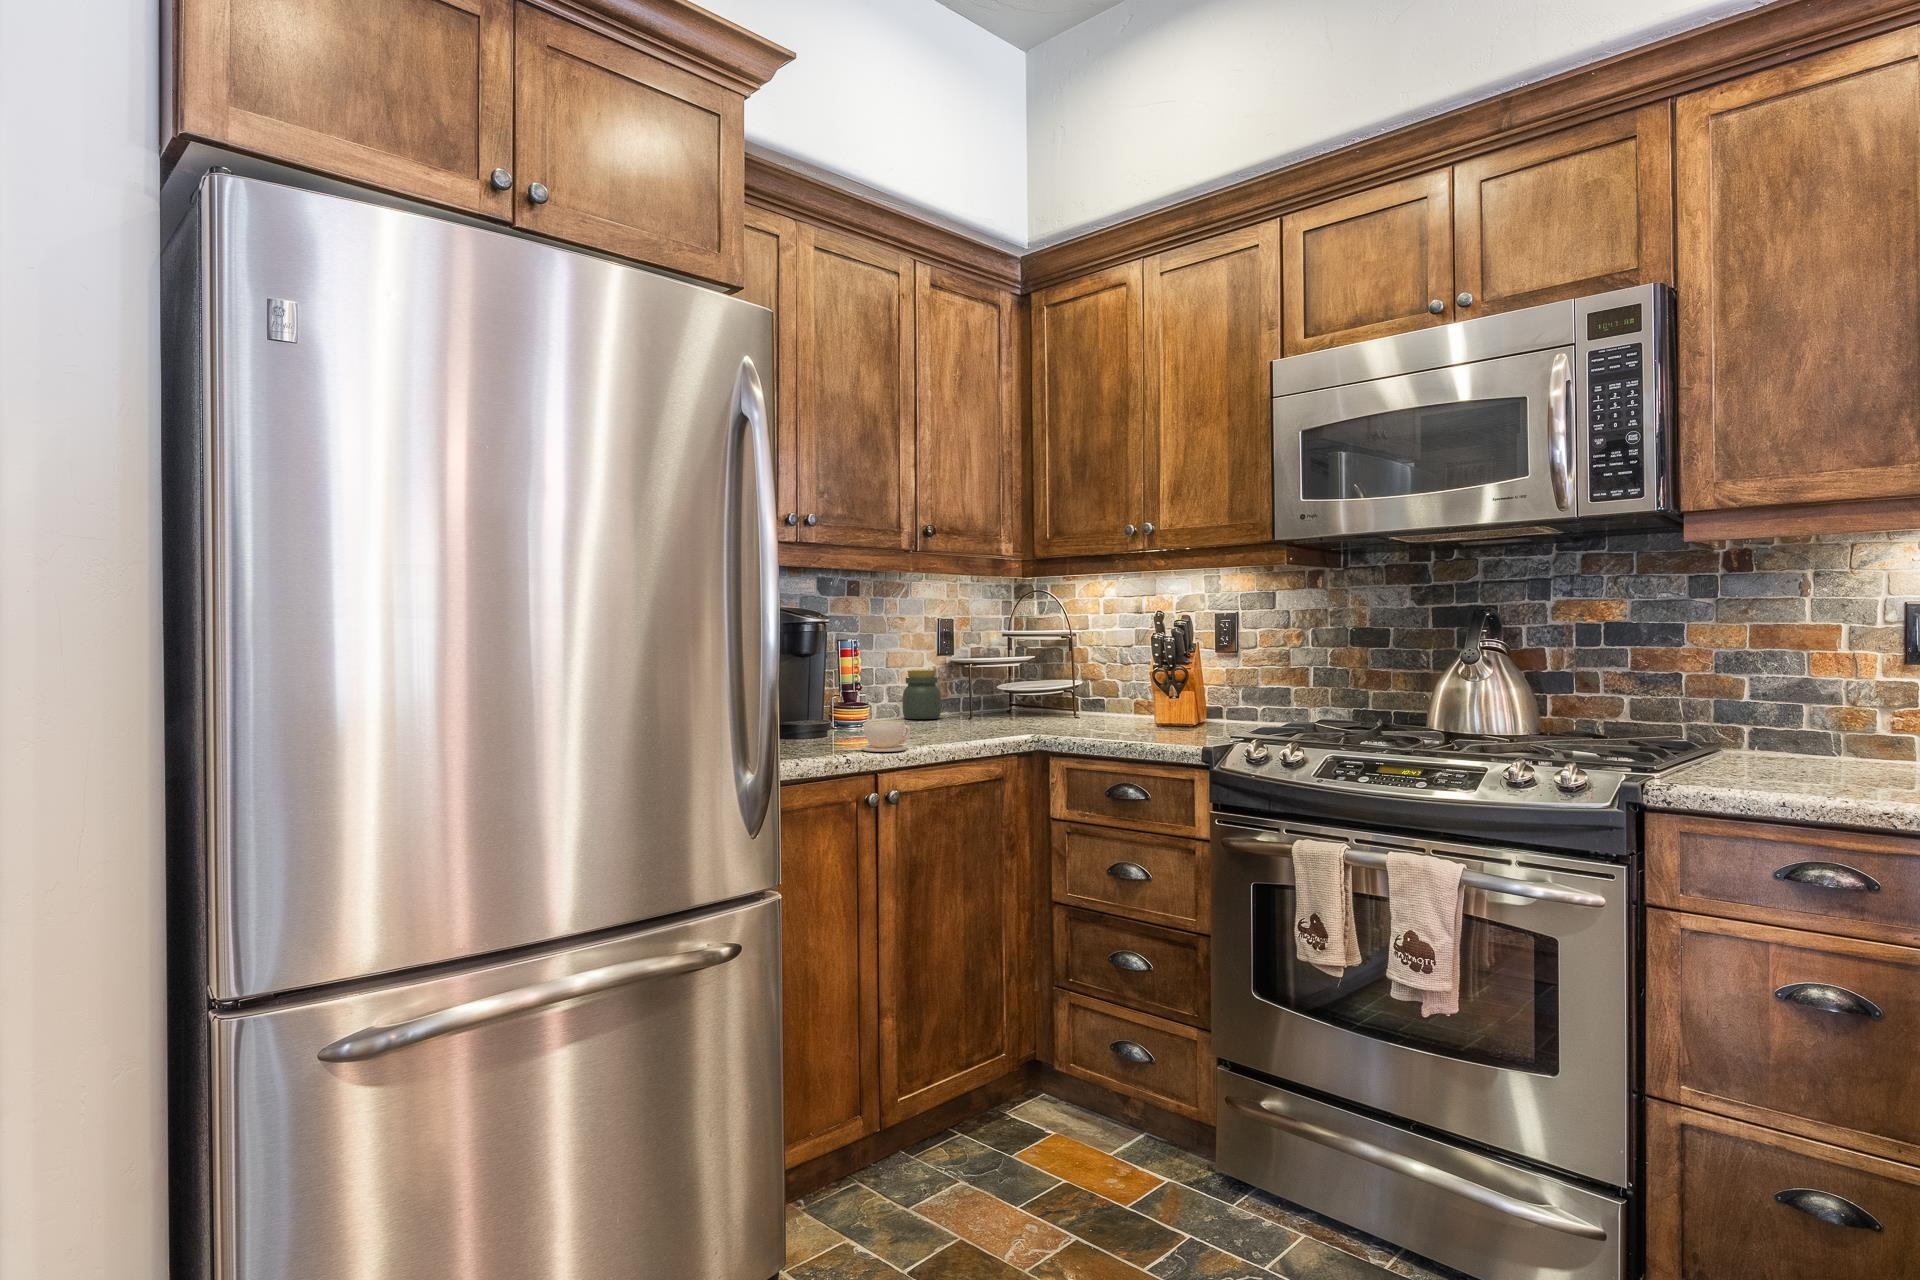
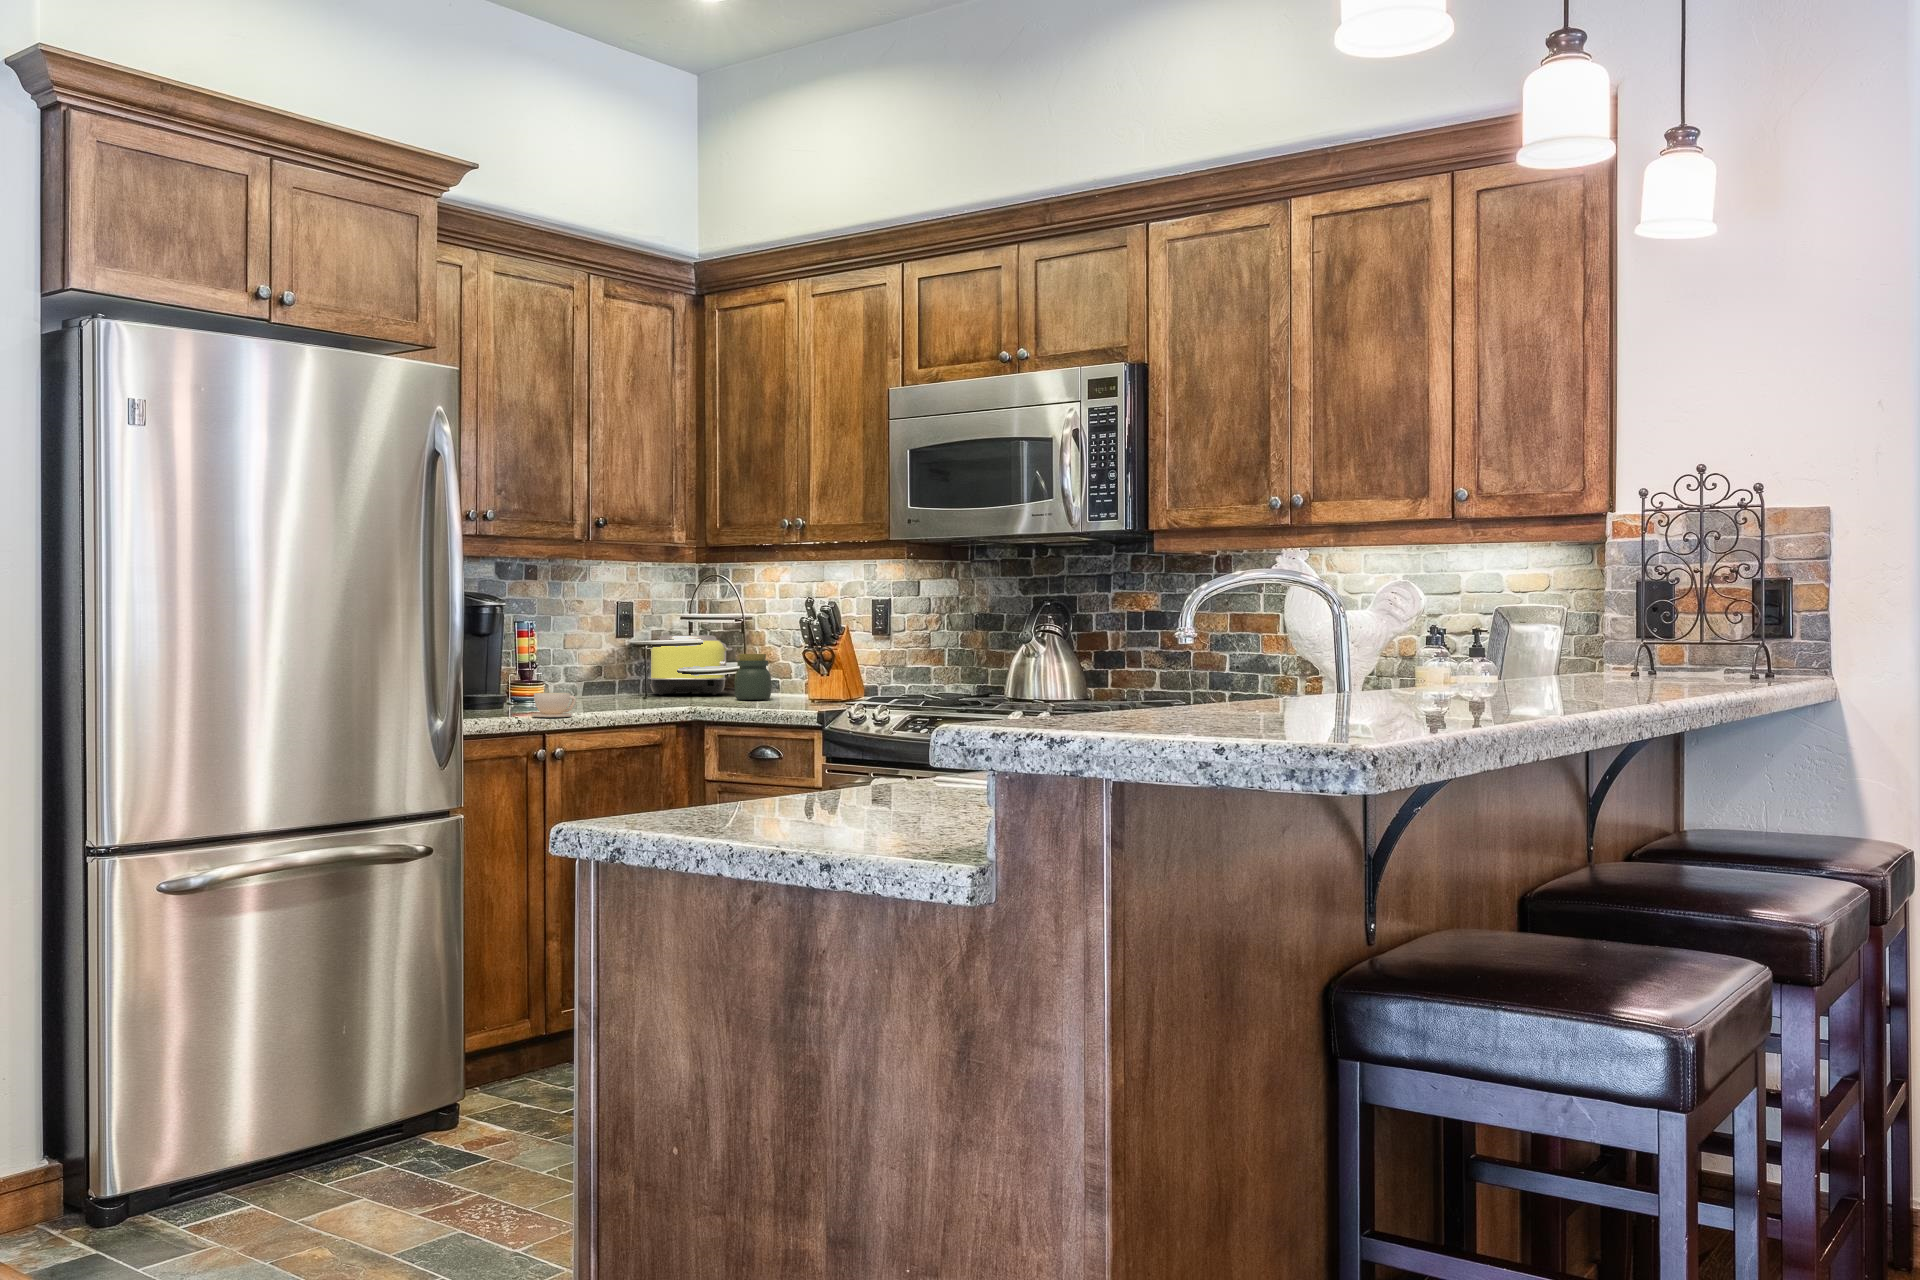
toaster: none [969,652,1054,713] -> present [650,635,732,695]
jar: present [902,670,941,719] -> present [734,654,771,700]

